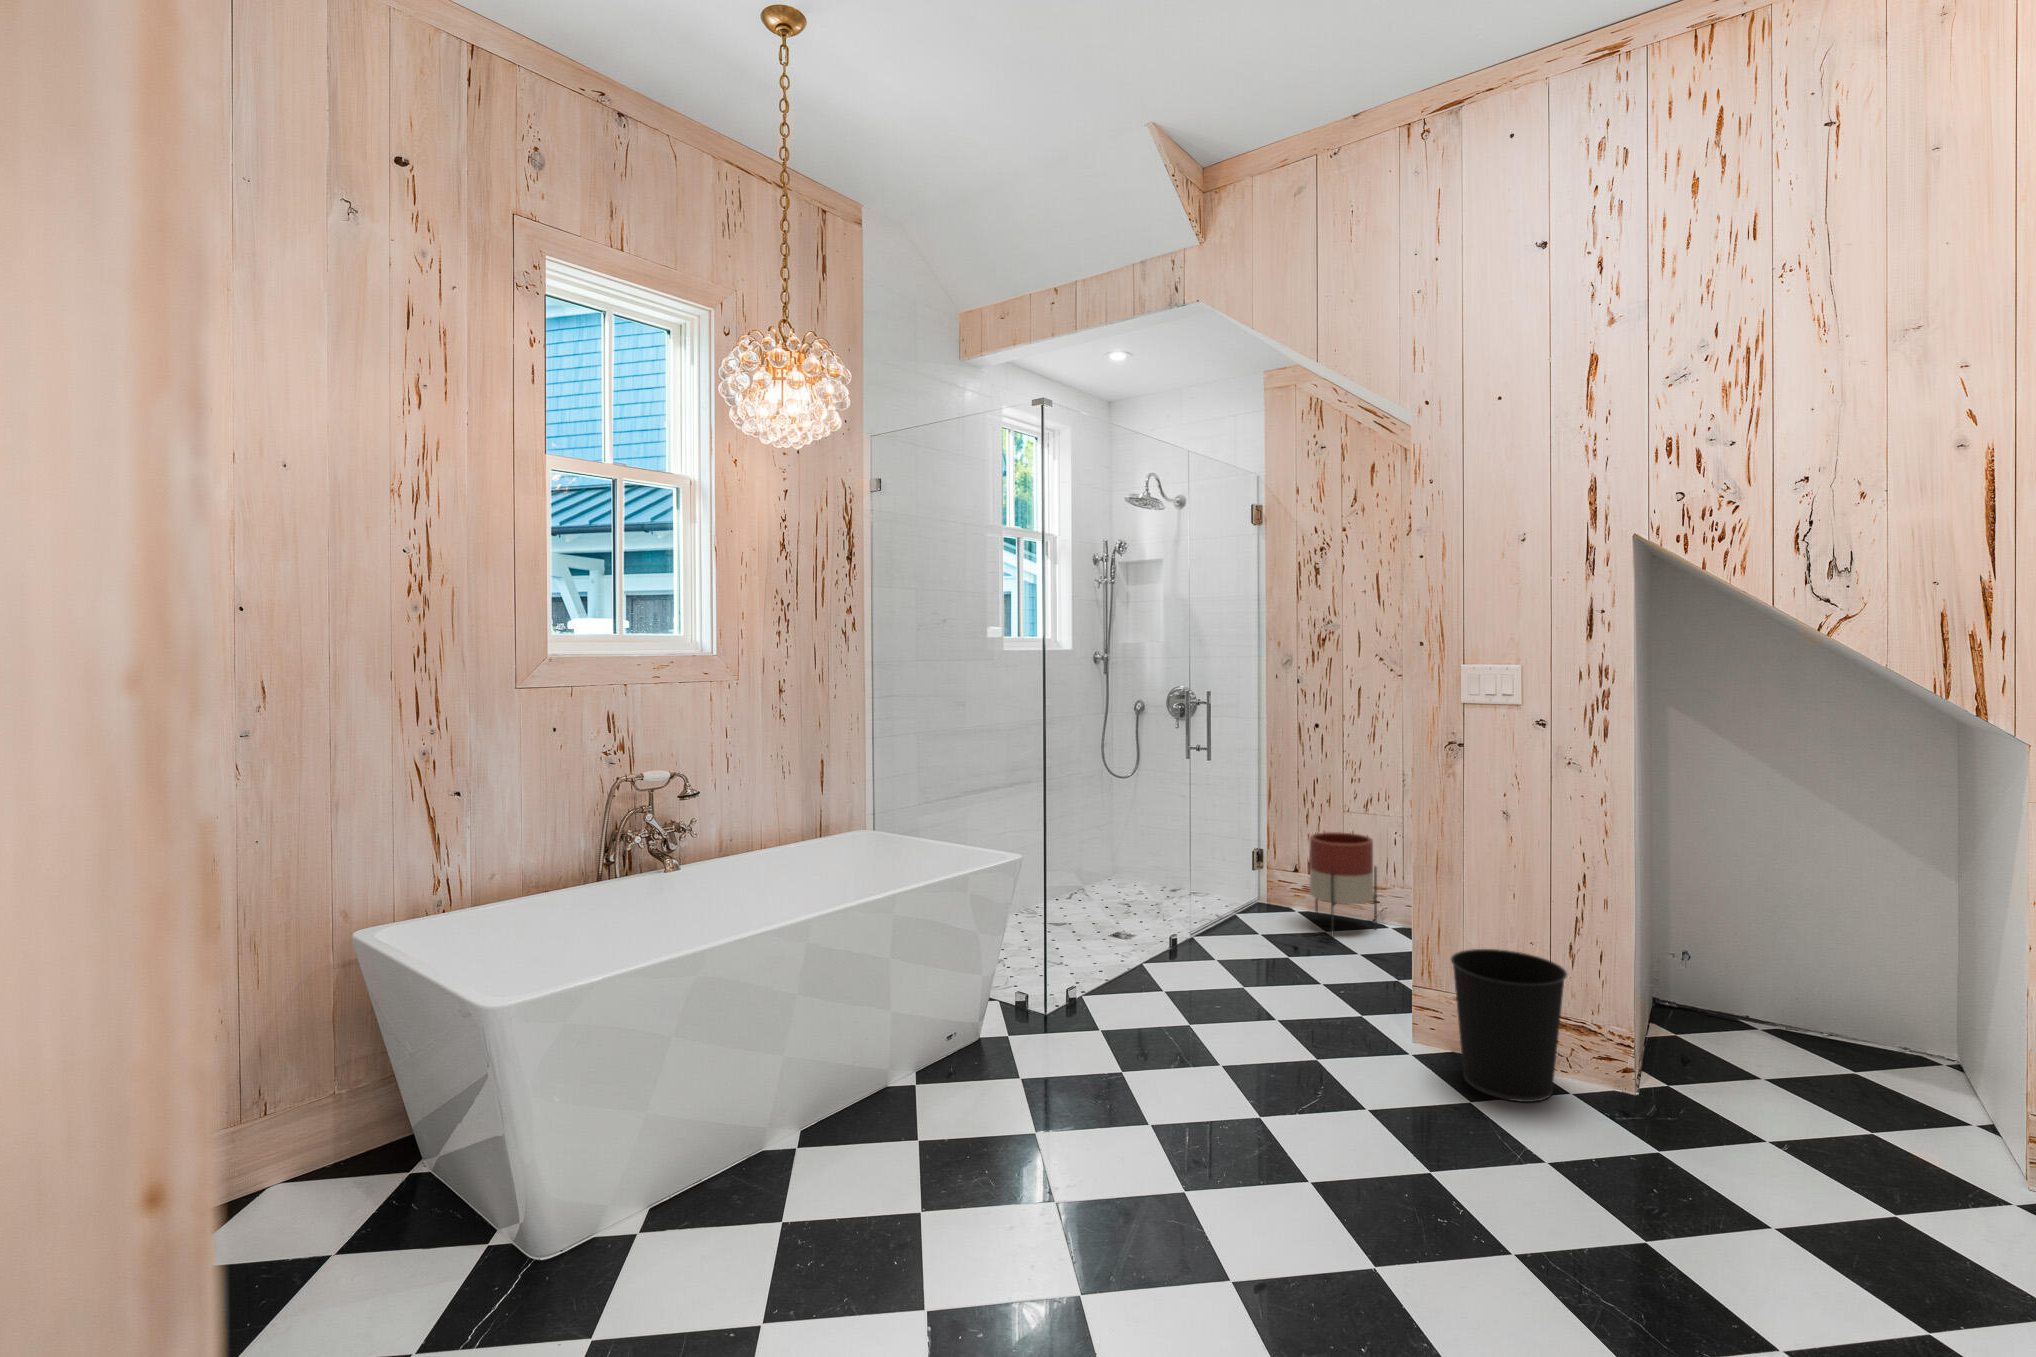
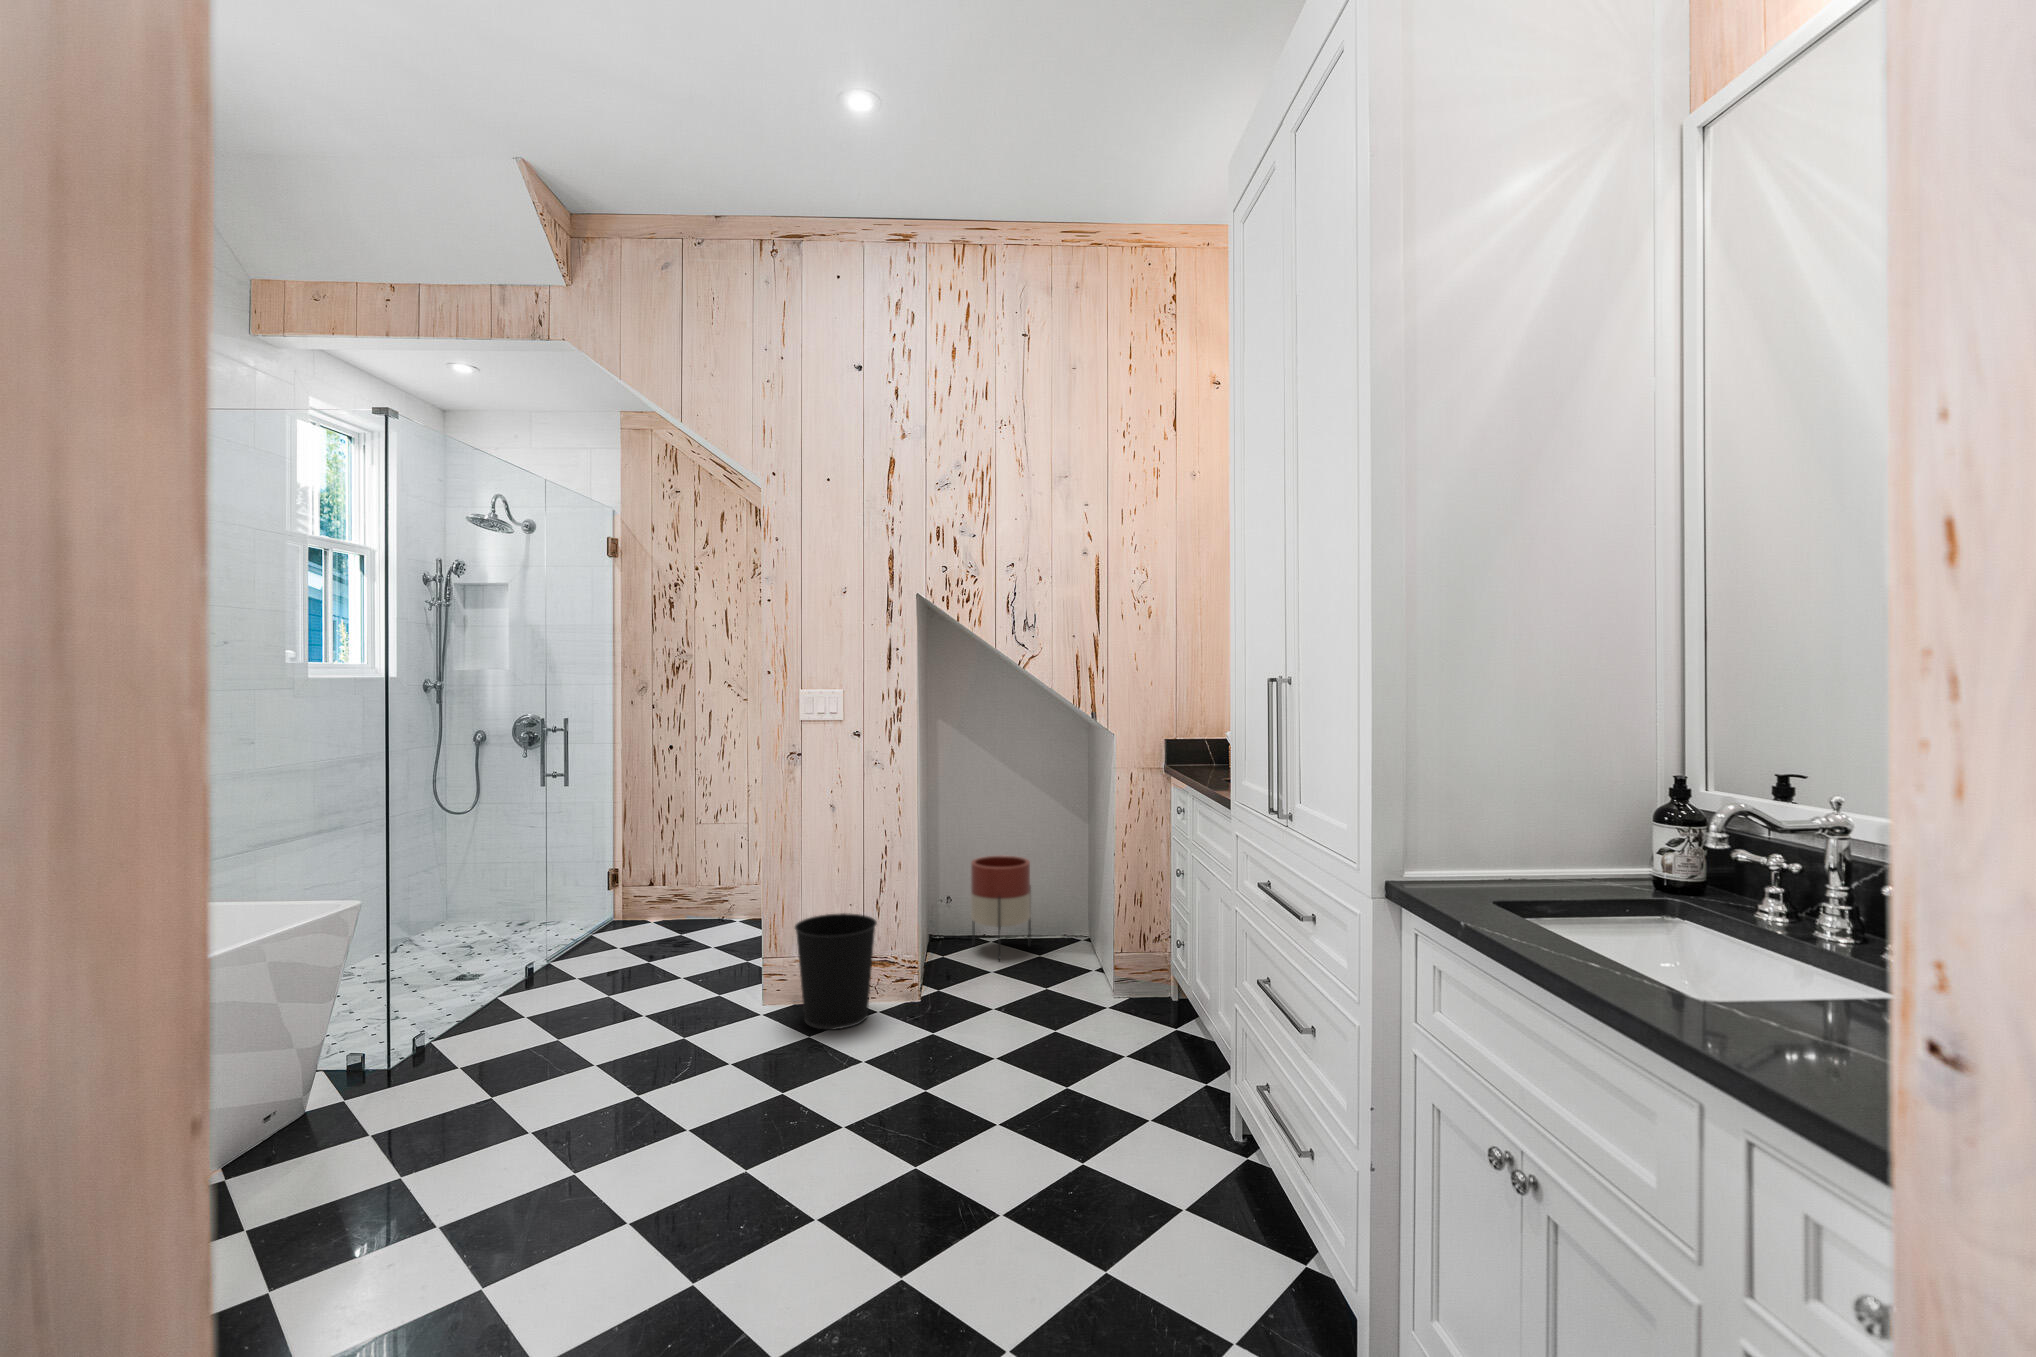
planter: present [1309,832,1377,937] -> present [971,856,1031,960]

